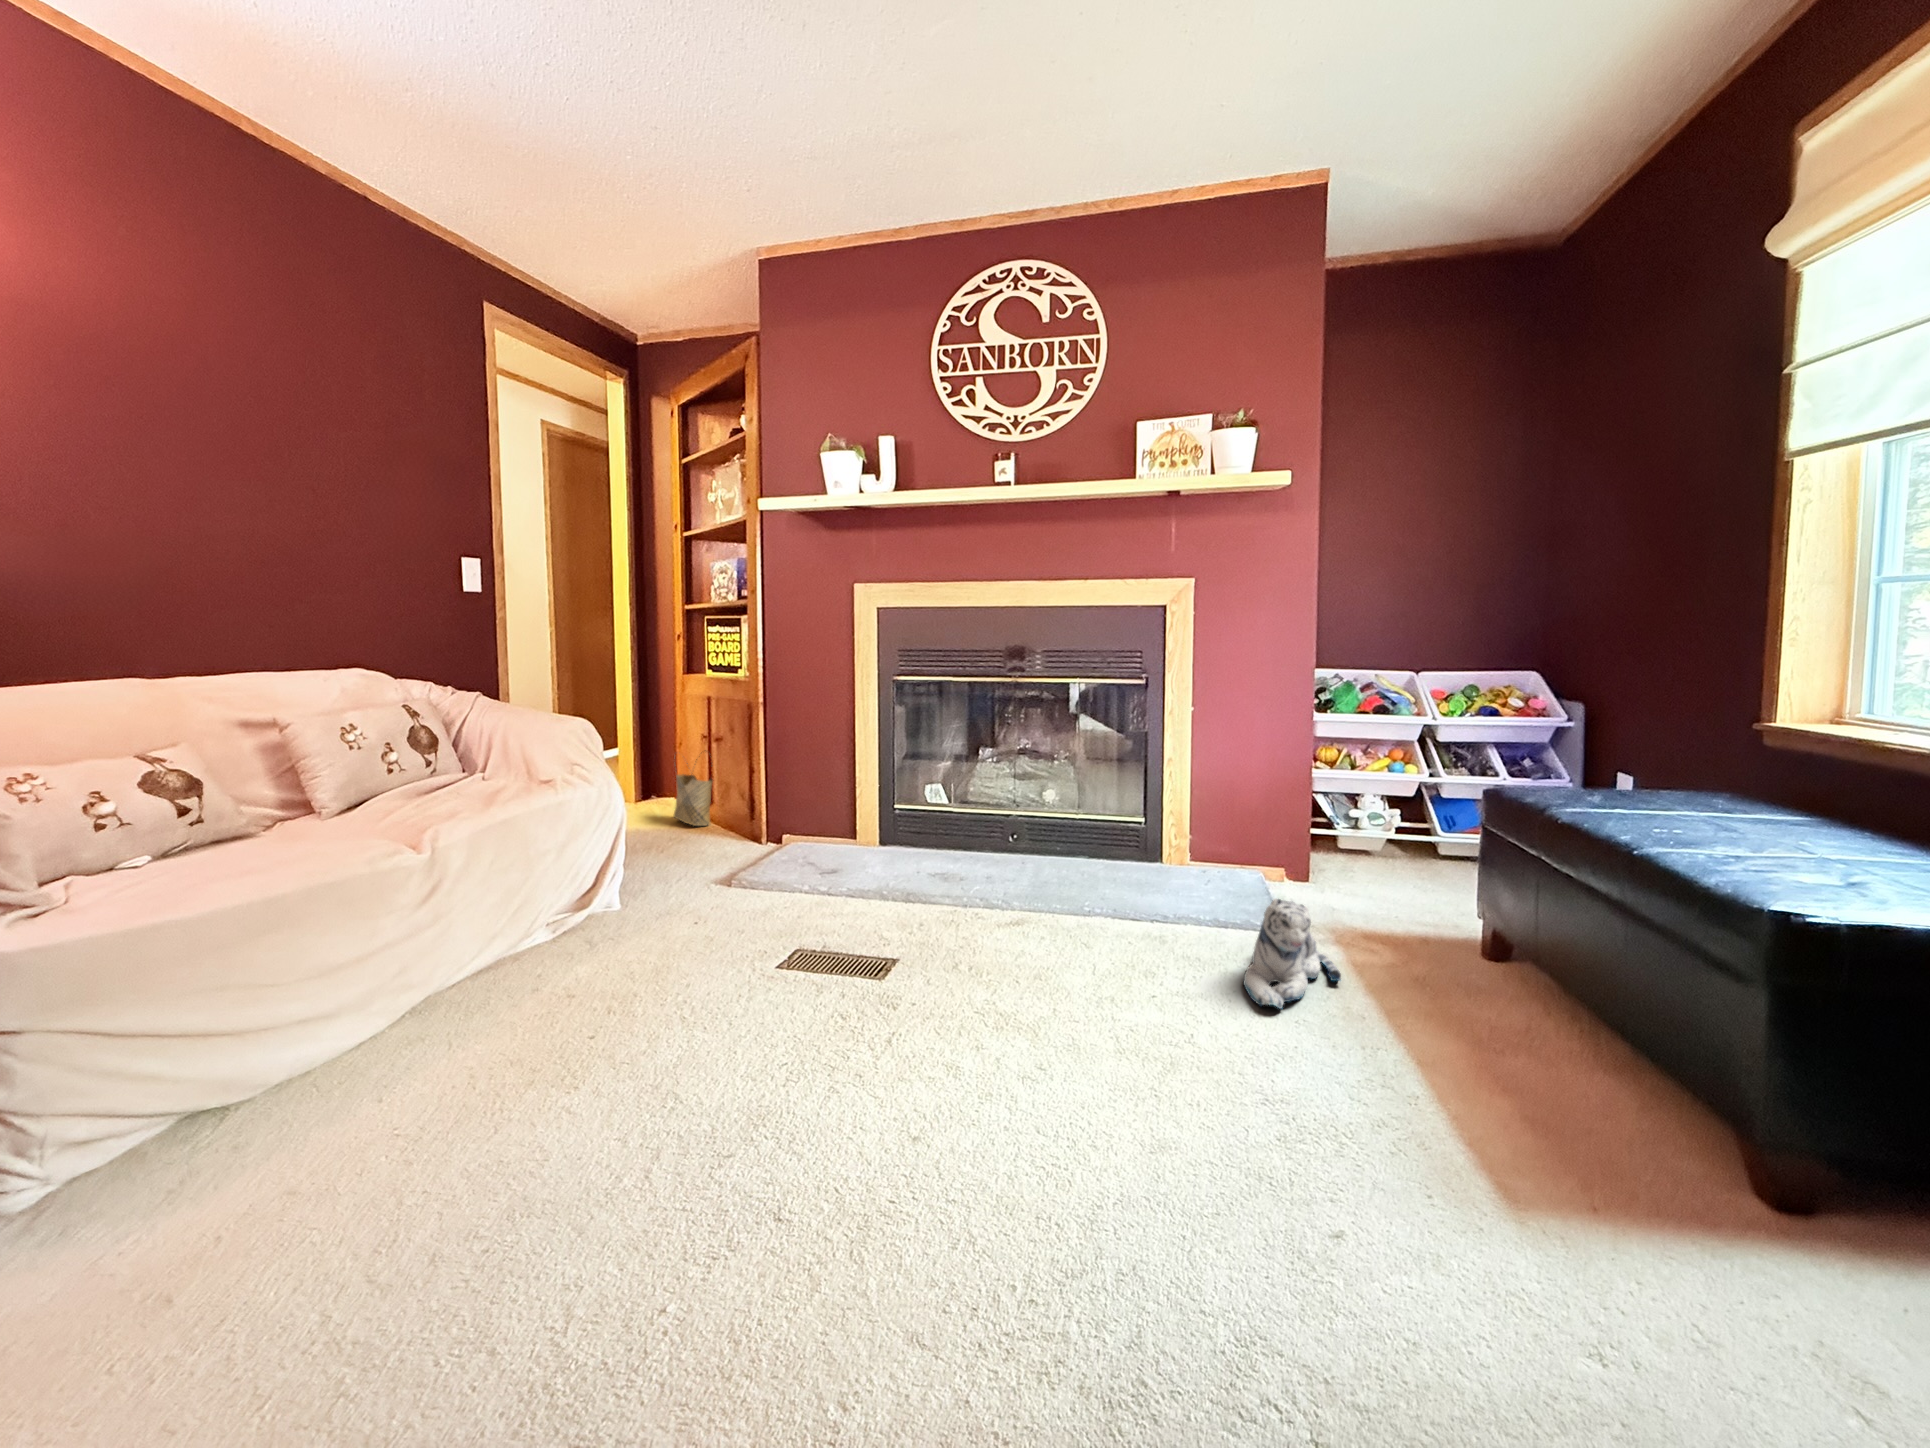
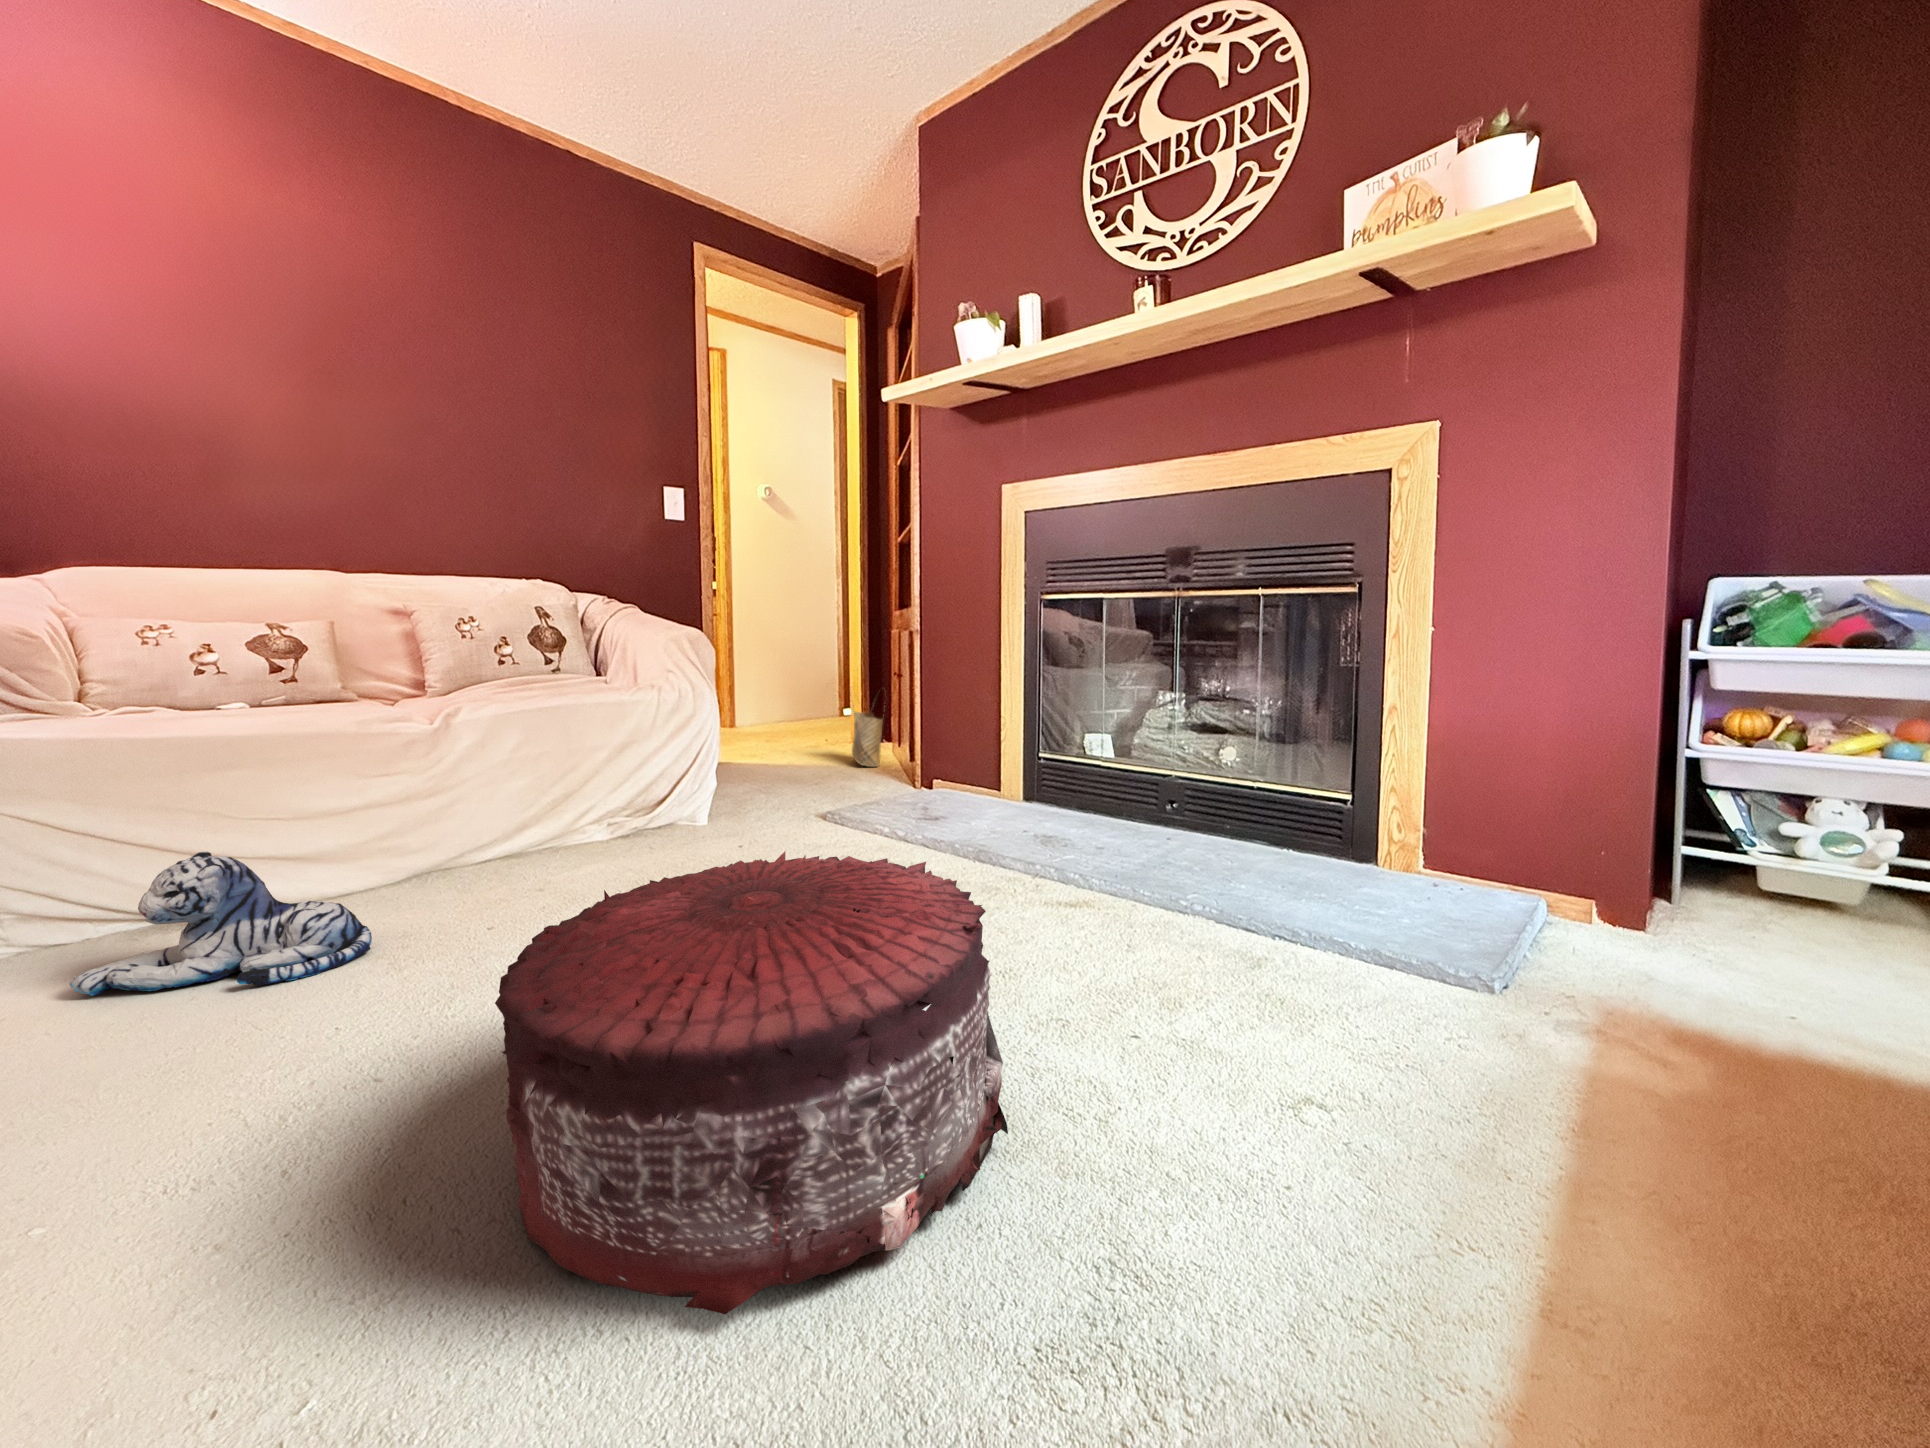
plush toy: present [1243,899,1341,1009] -> present [70,851,372,996]
pouf: none [857,916,1168,1215] -> present [495,852,1008,1314]

